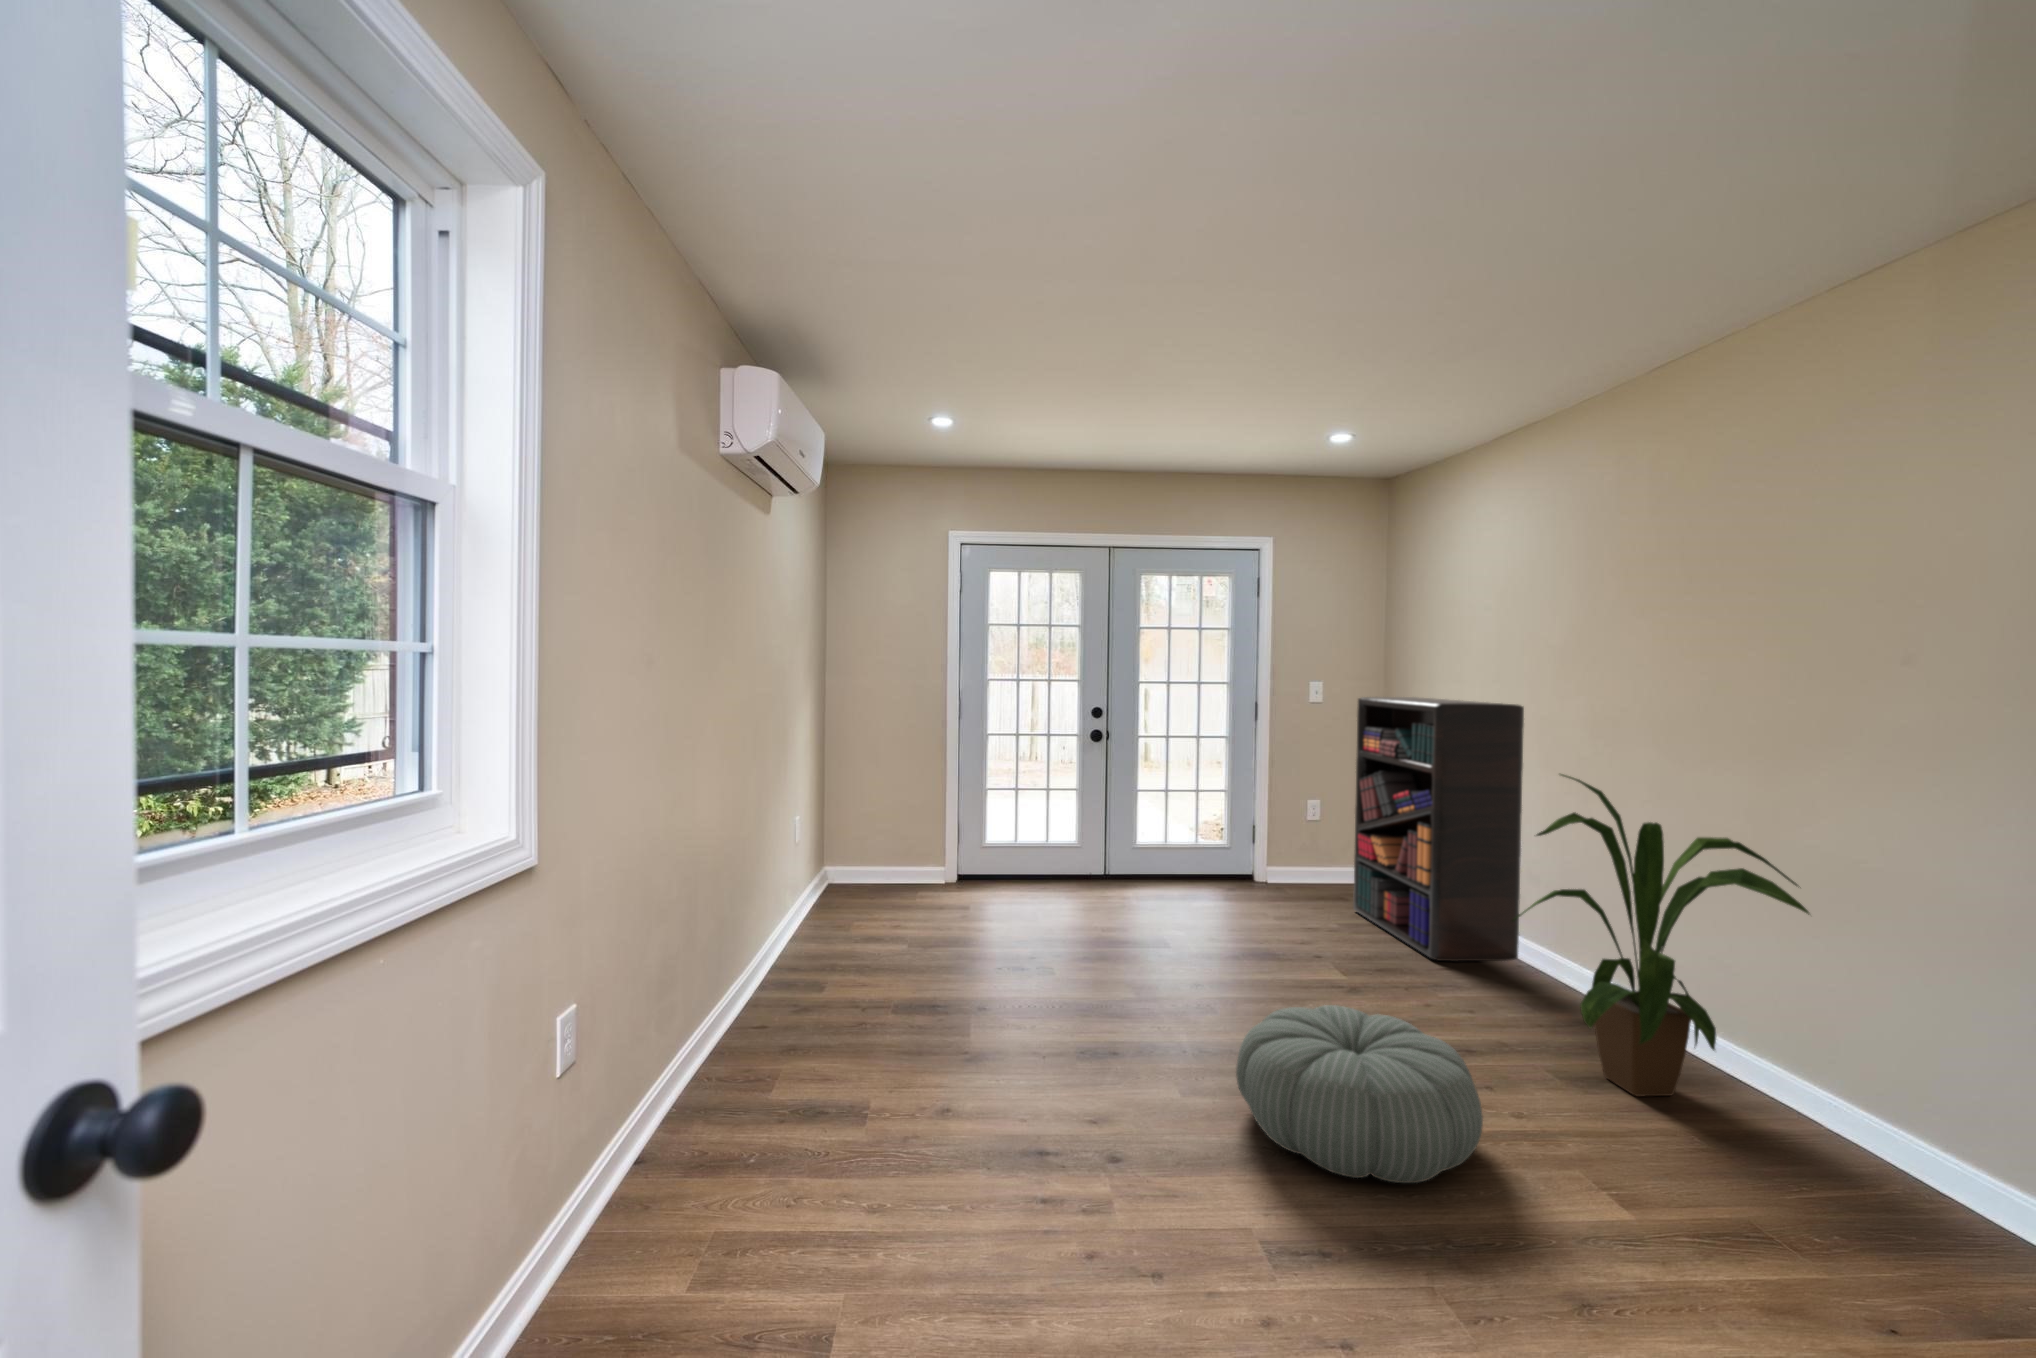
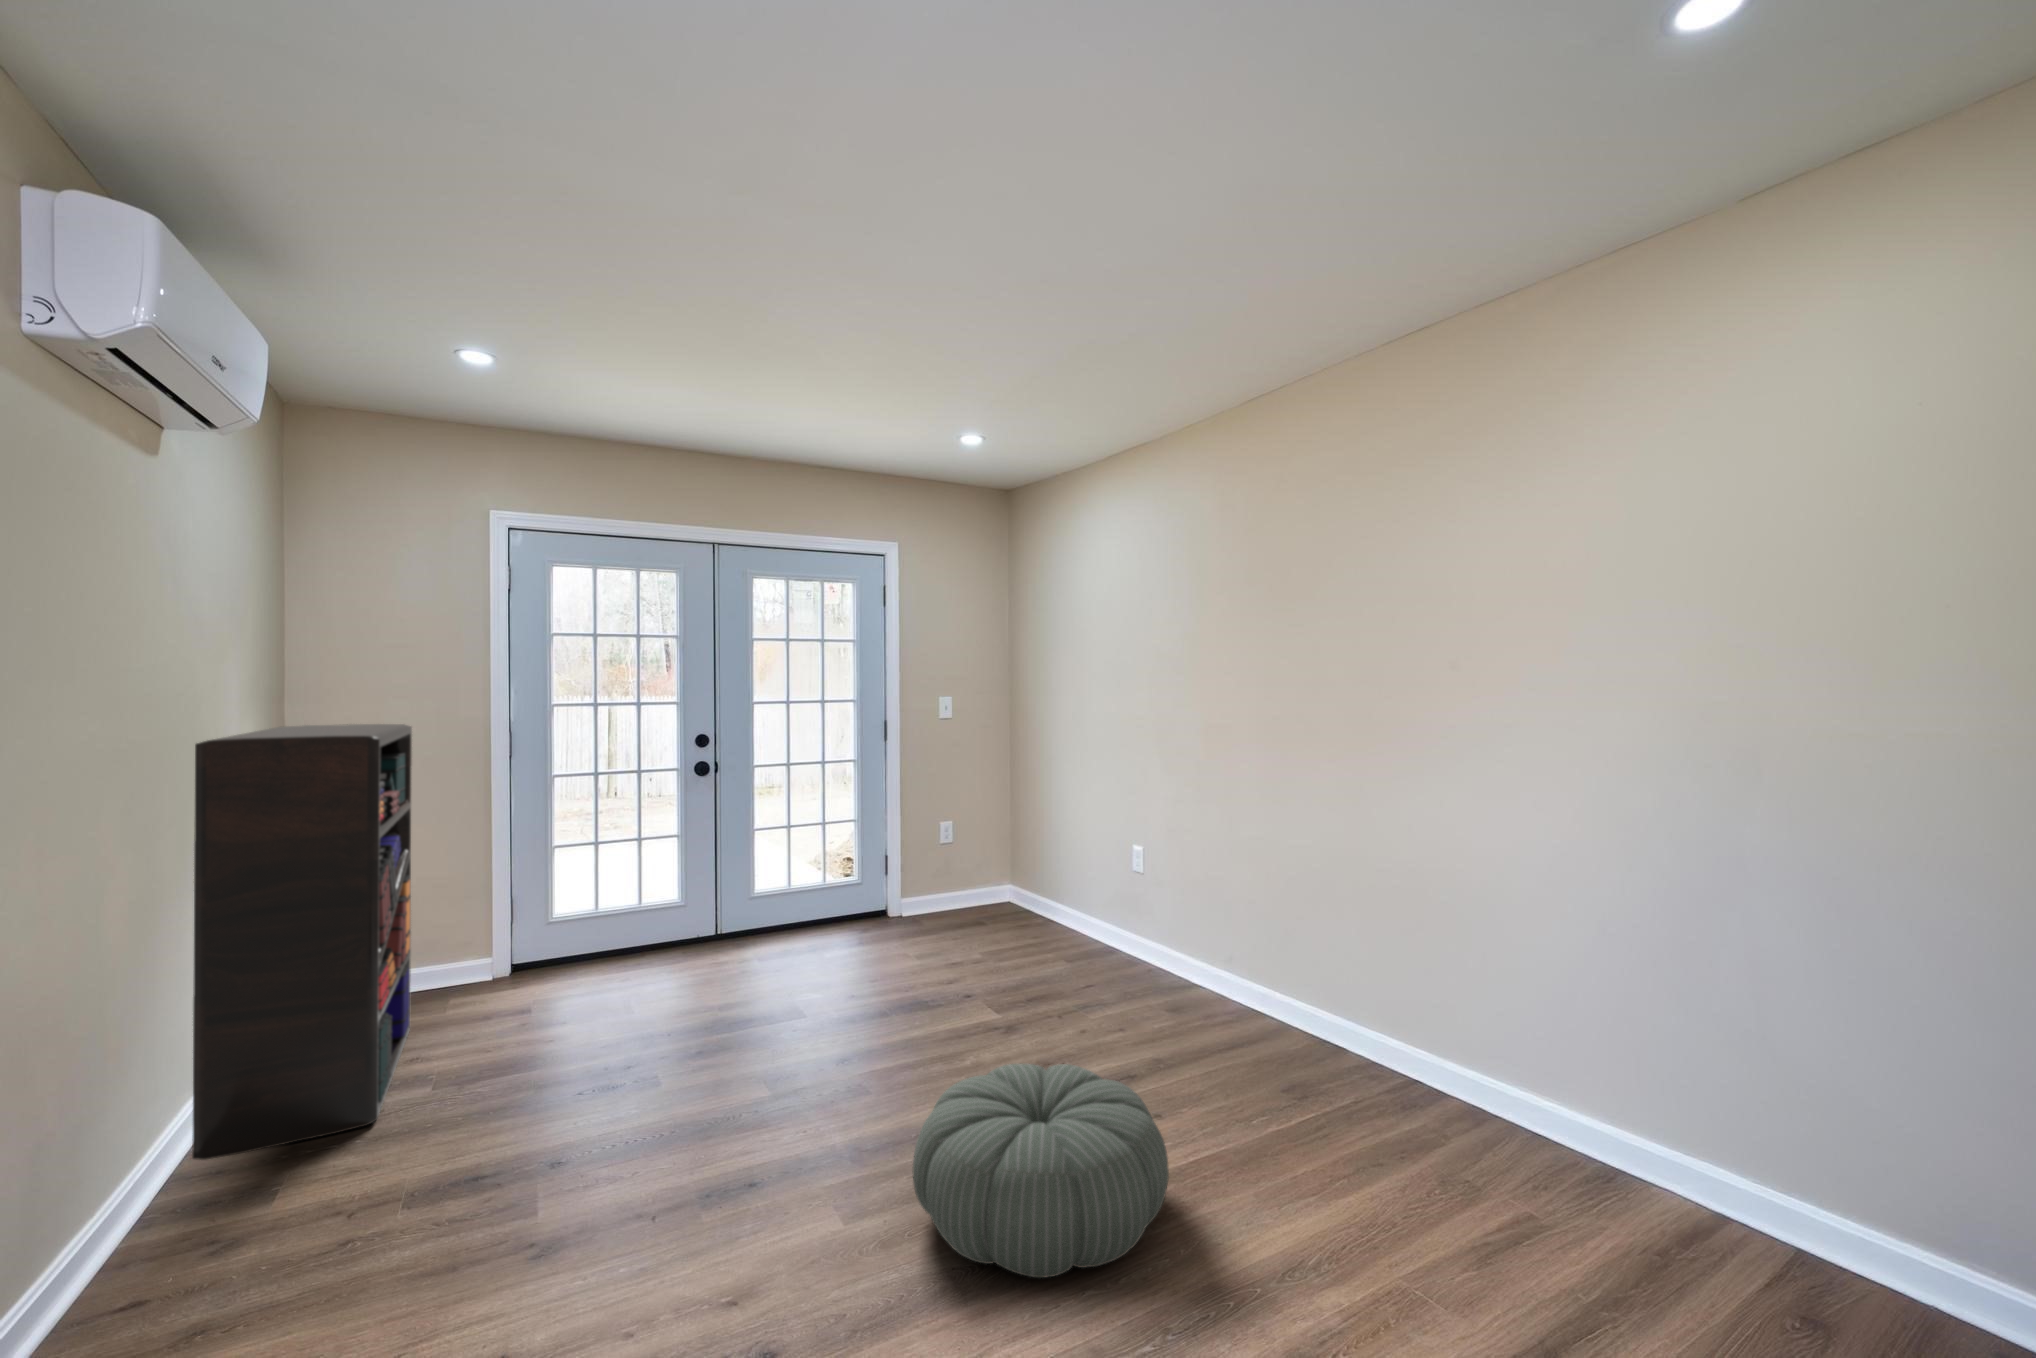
bookshelf: present [1353,697,1524,961] -> present [192,724,412,1160]
house plant: present [1511,774,1809,1096] -> none [1157,785,1391,1085]

